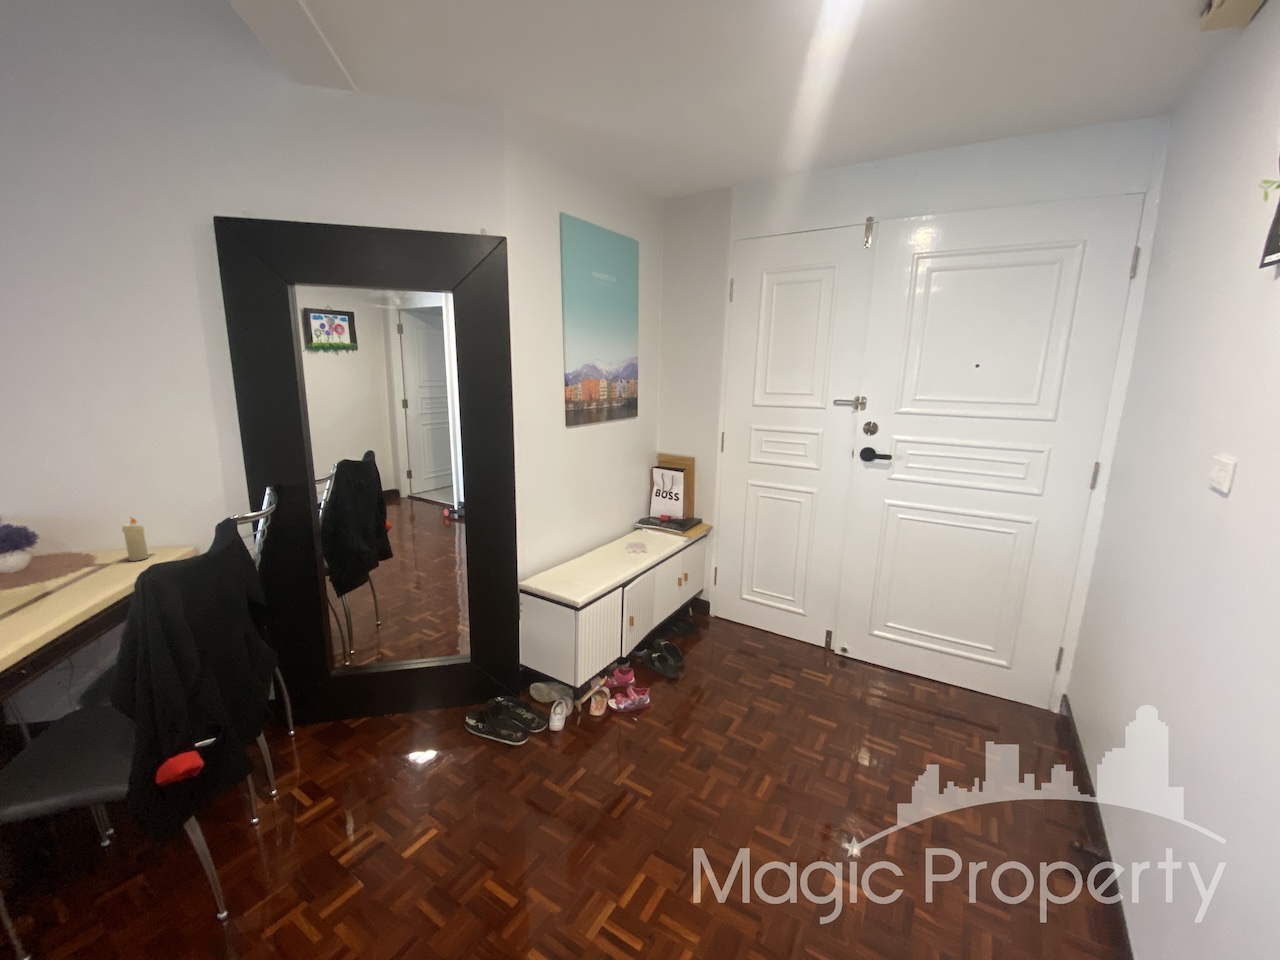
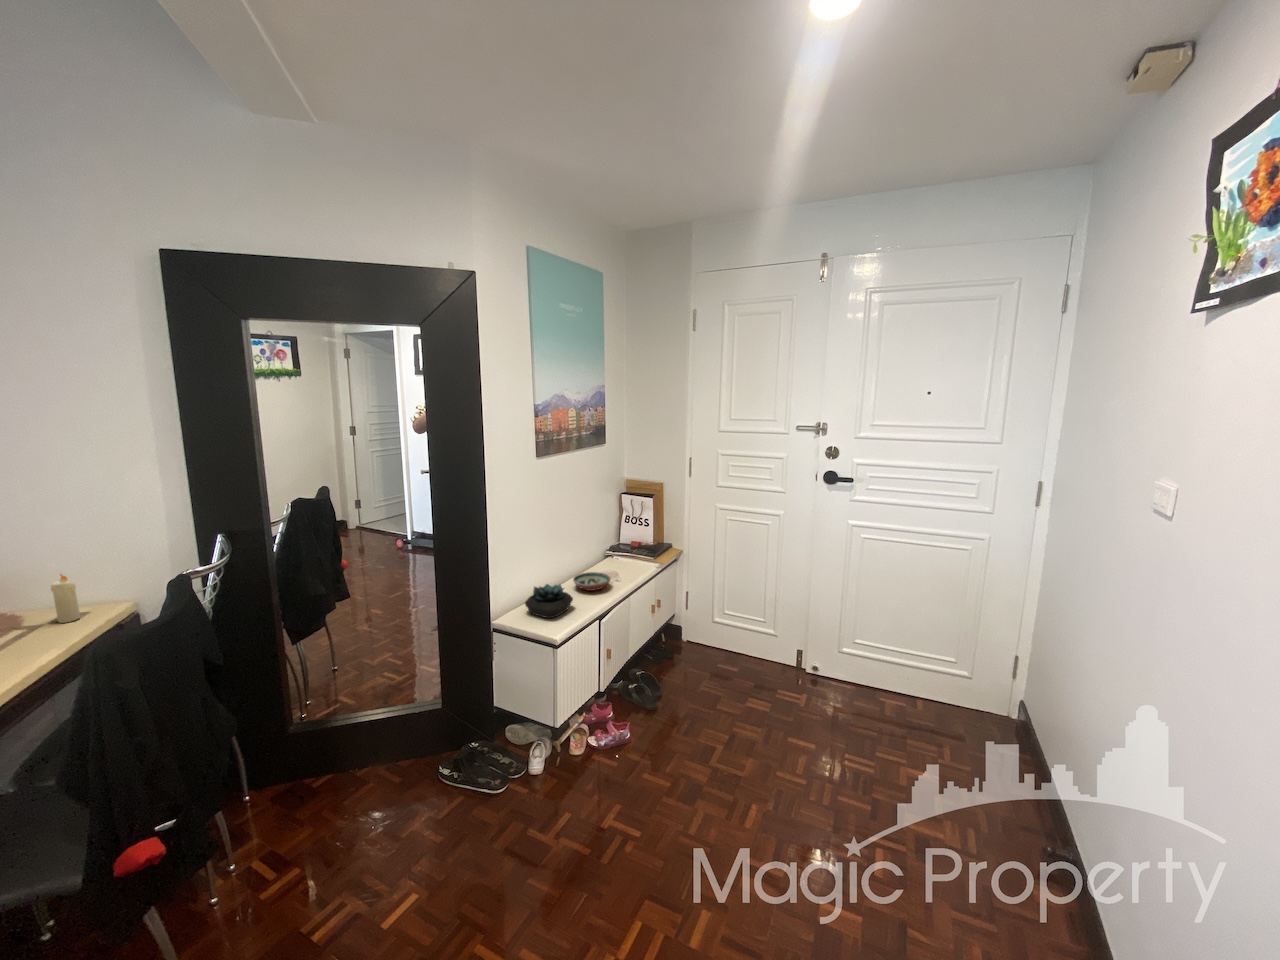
decorative bowl: none [601,542,638,559] -> present [573,572,610,591]
succulent plant: none [552,550,599,583] -> present [525,584,573,618]

